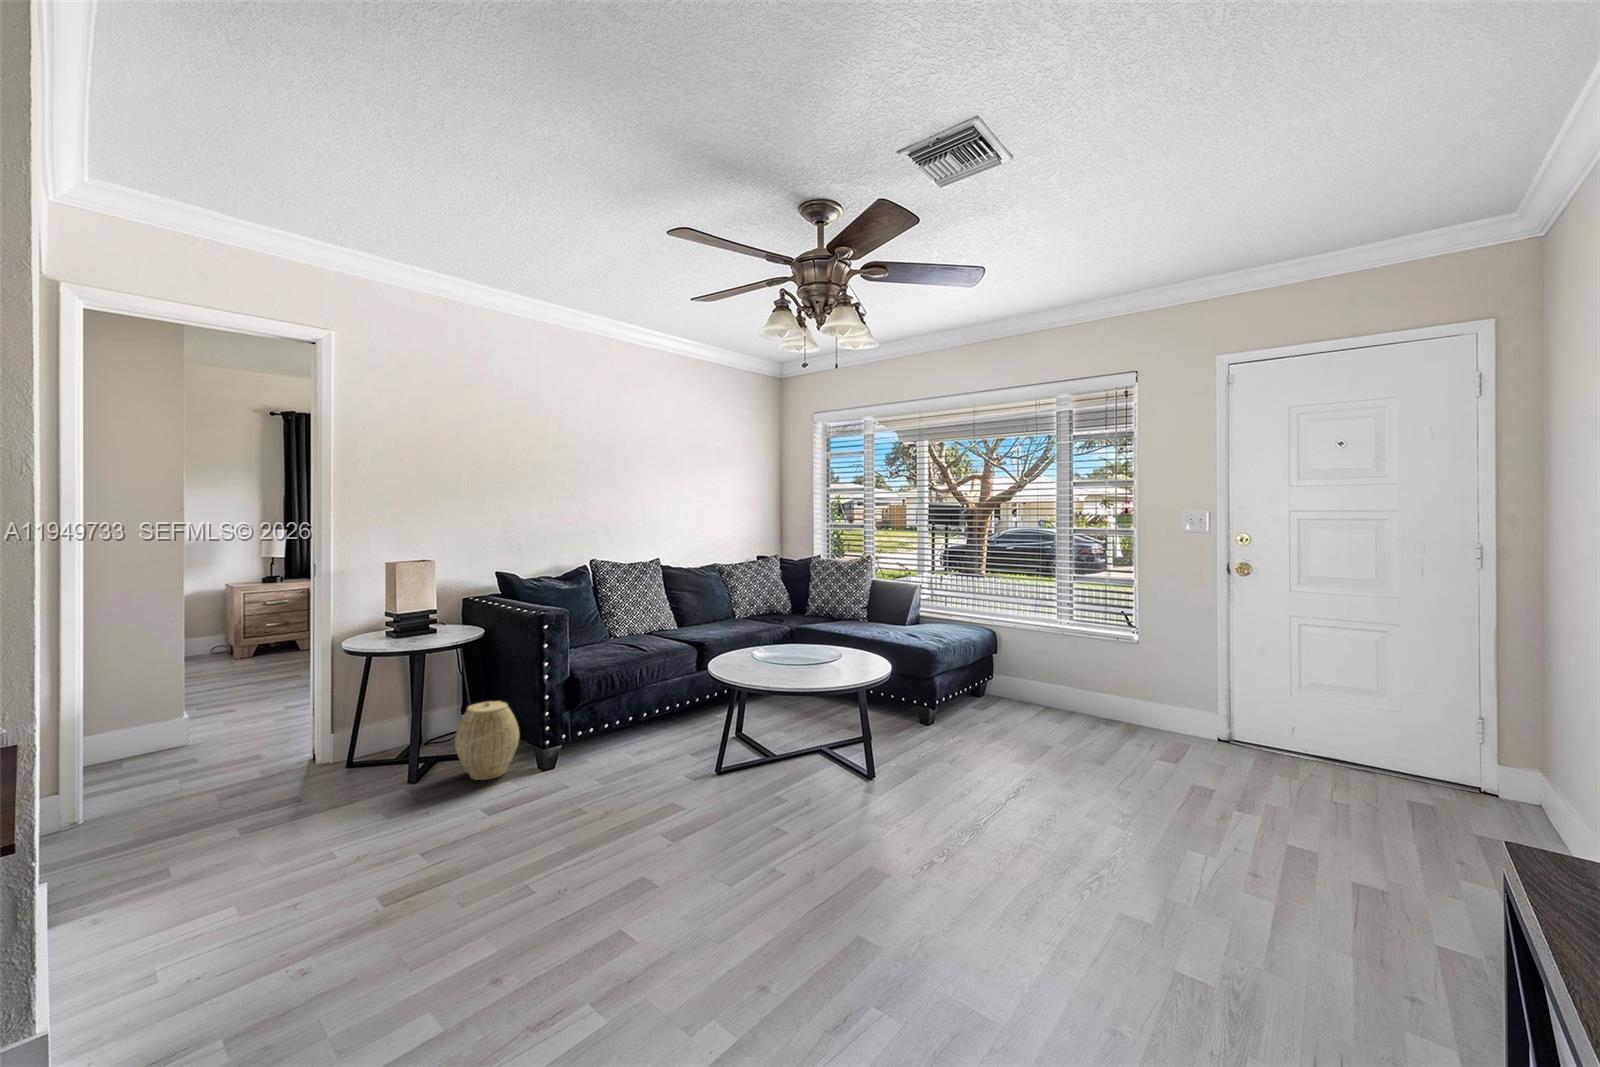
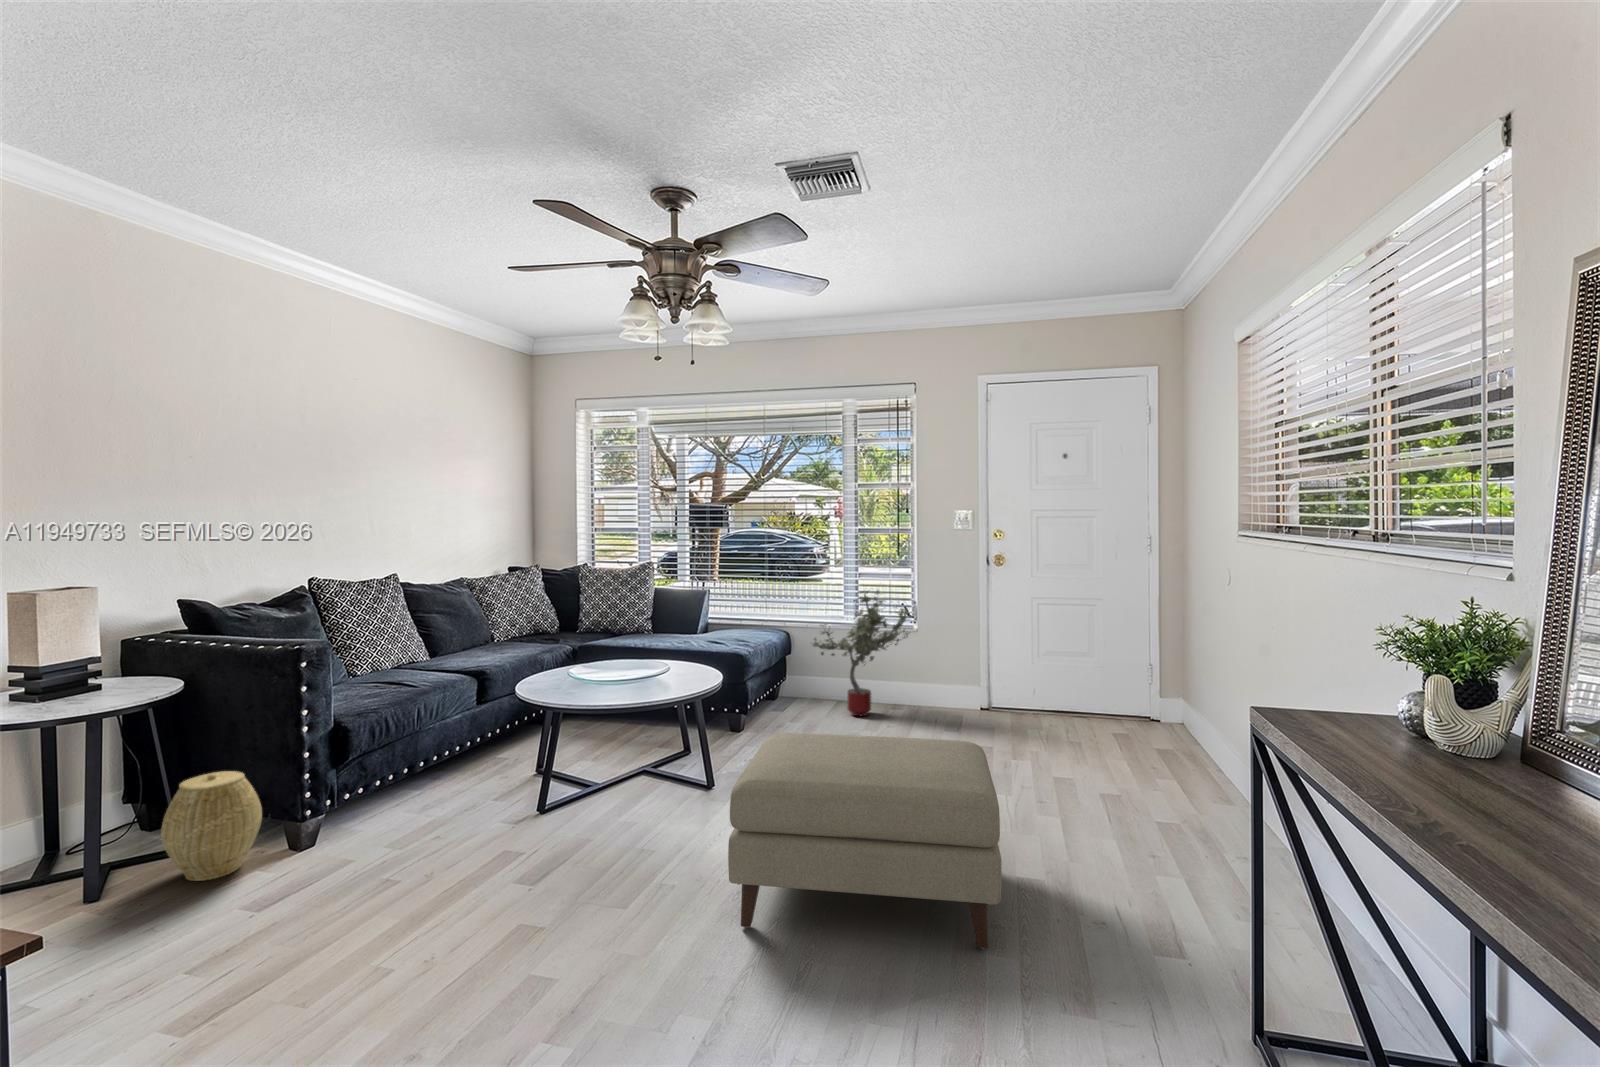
potted tree: none [1015,592,1125,726] -> present [813,590,908,716]
ottoman: none [808,732,1125,1020] -> present [728,733,1002,949]

